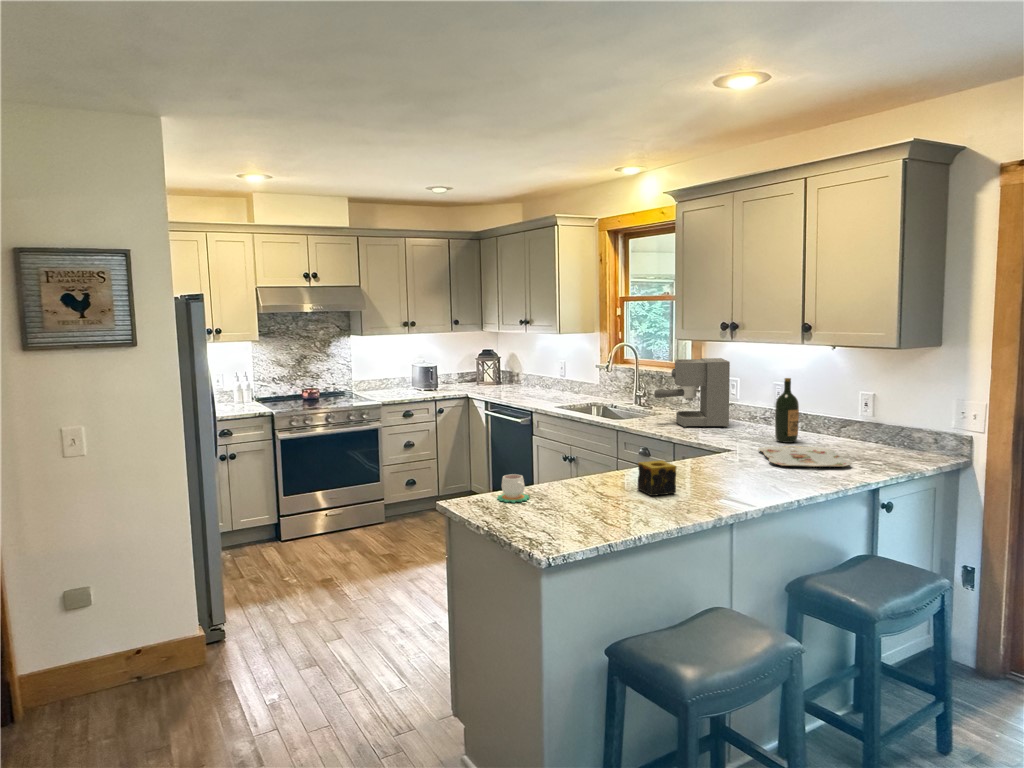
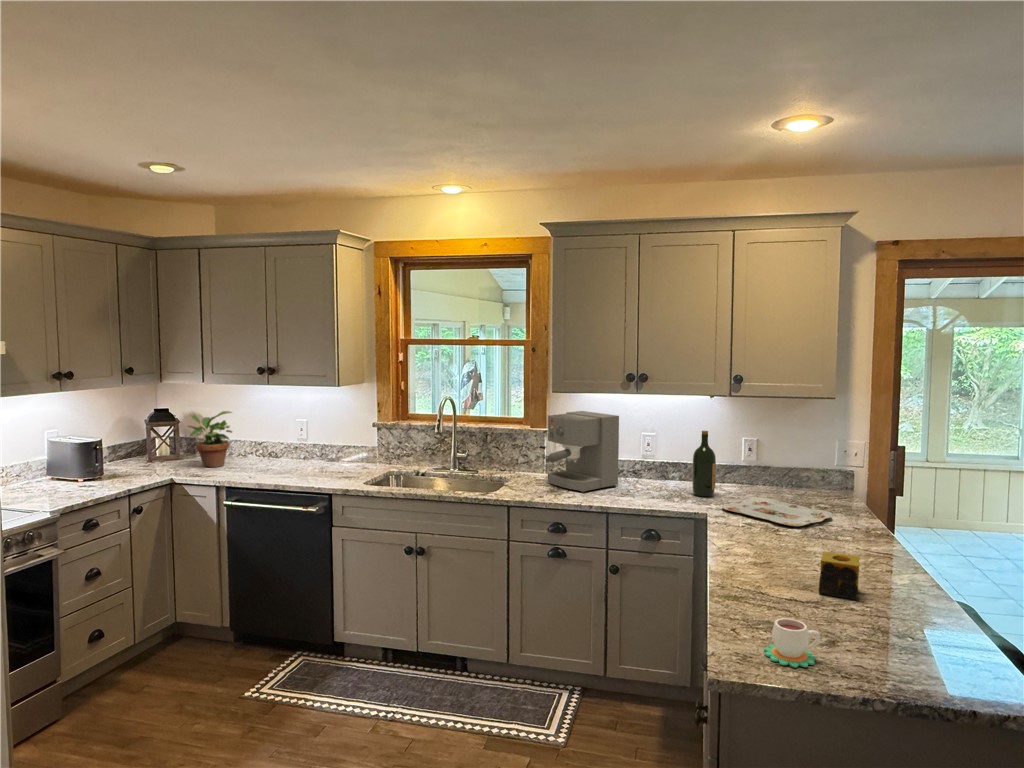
potted plant: none [485,352,513,391] -> present [188,411,232,467]

